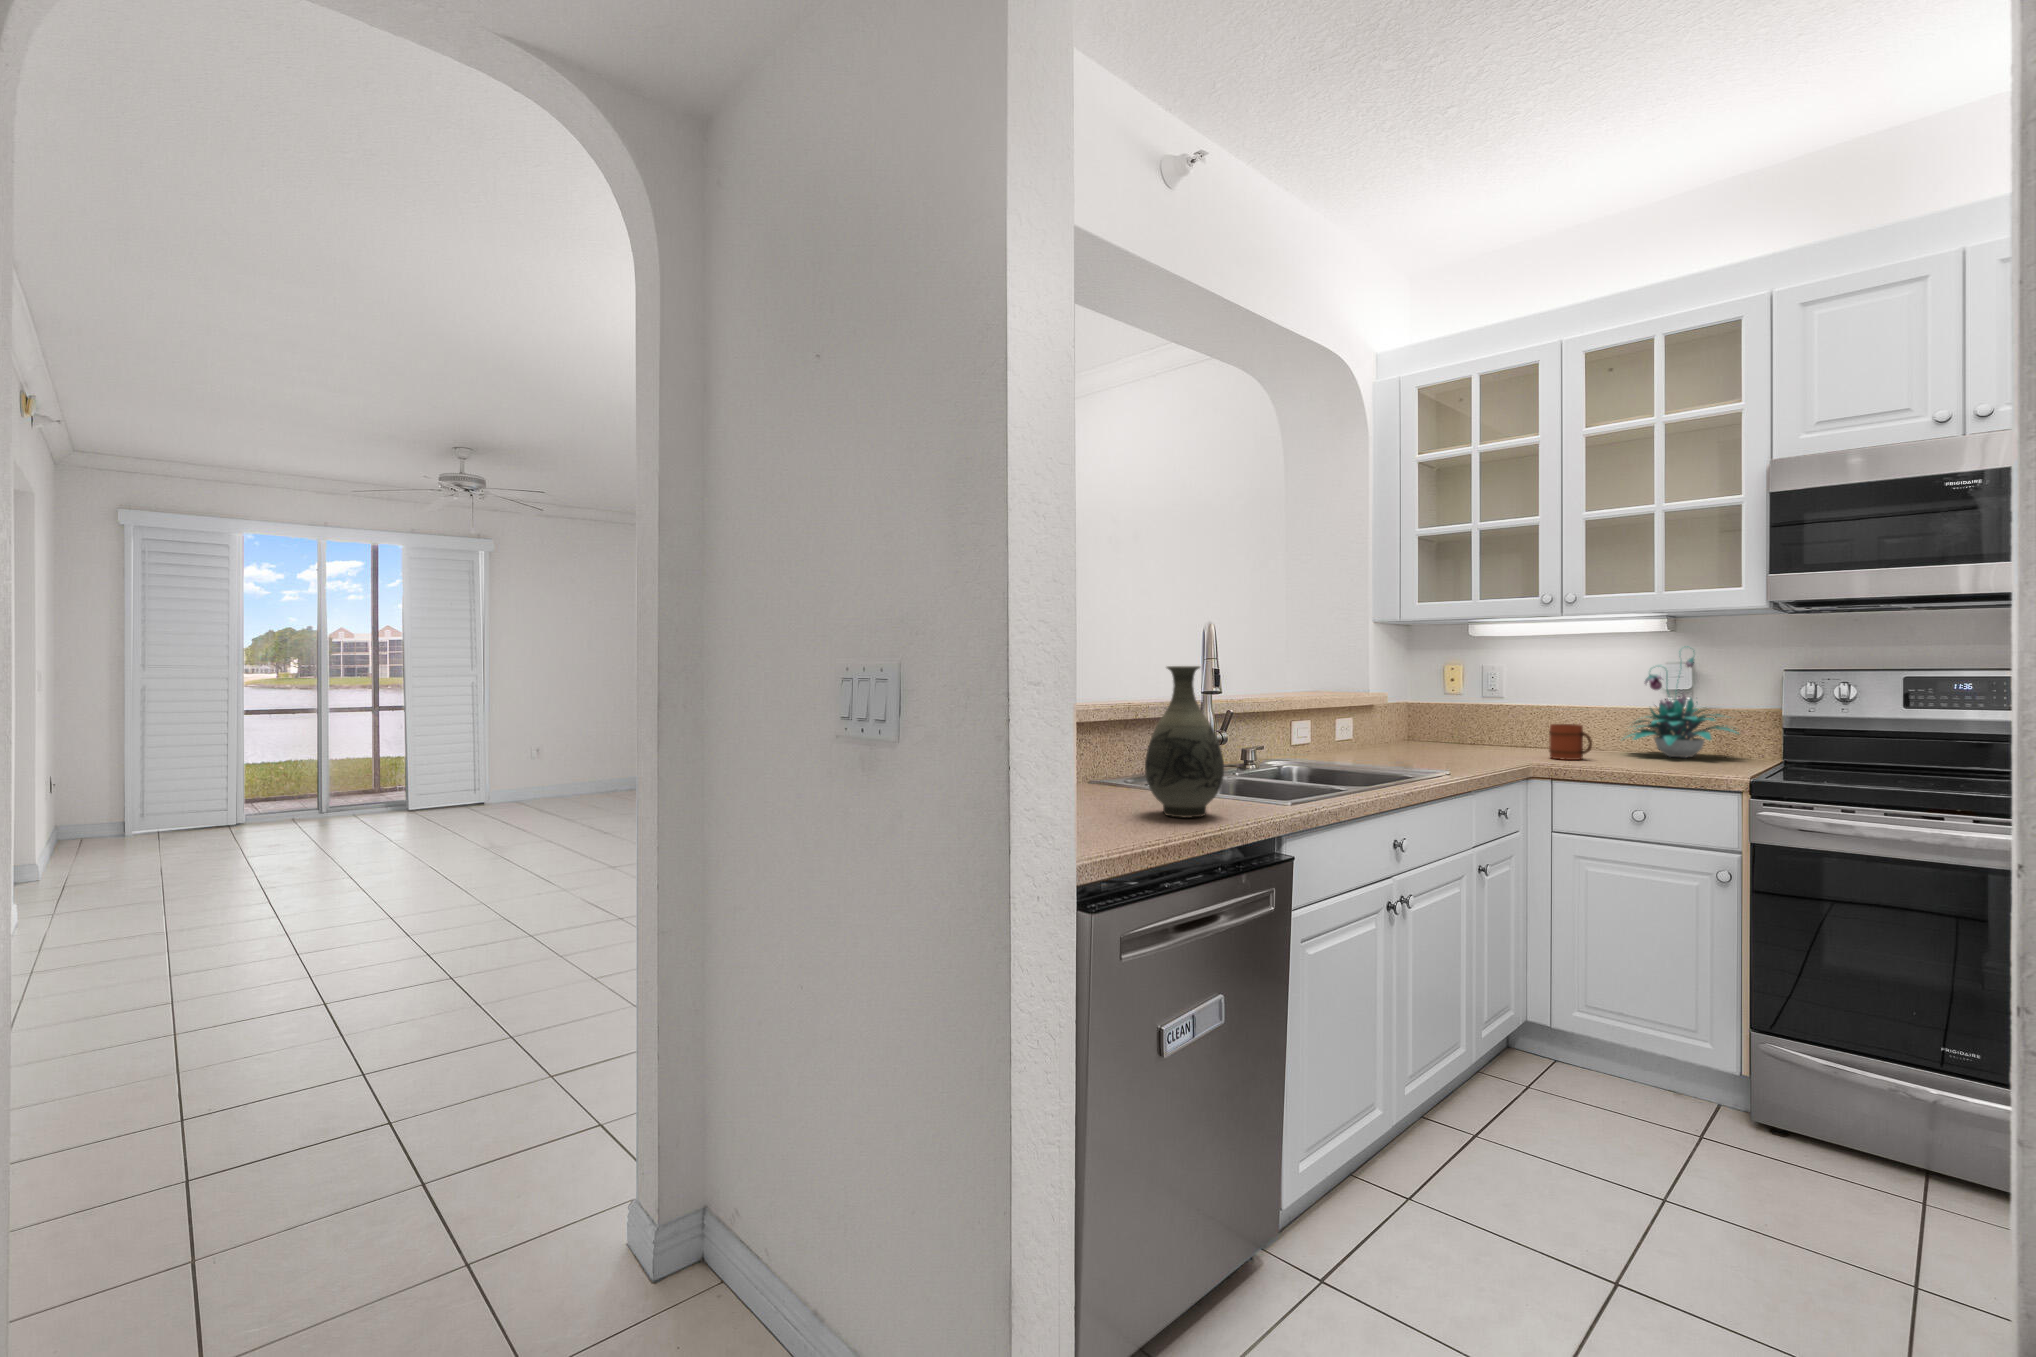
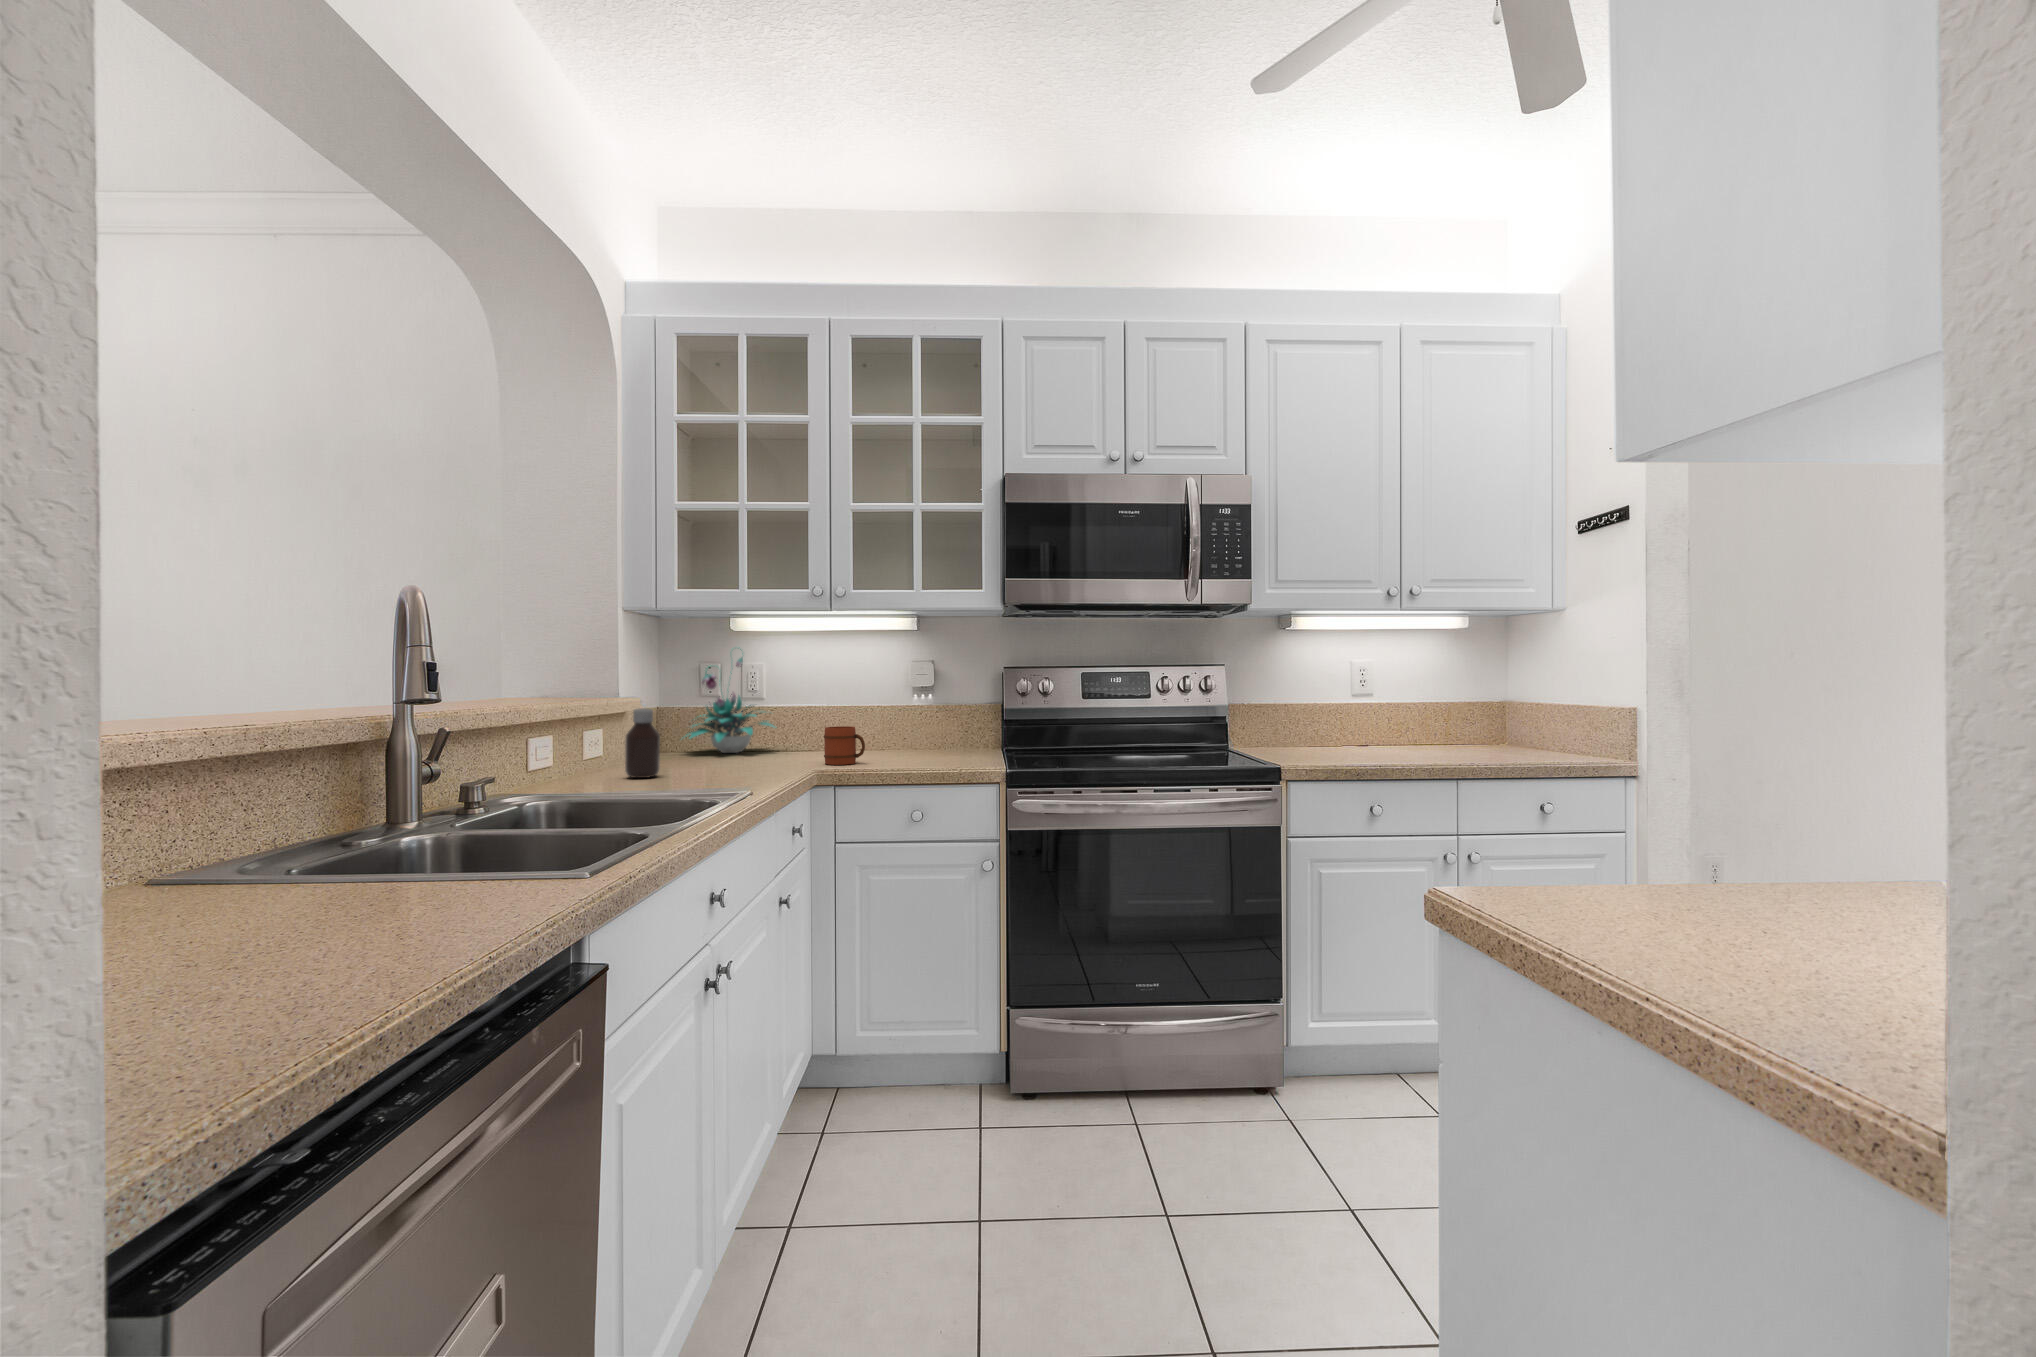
plant: present [1627,646,1737,758] -> present [686,649,774,753]
vase: present [1145,666,1224,817] -> none [314,650,483,931]
bottle: none [1365,701,1392,756] -> present [625,708,660,778]

